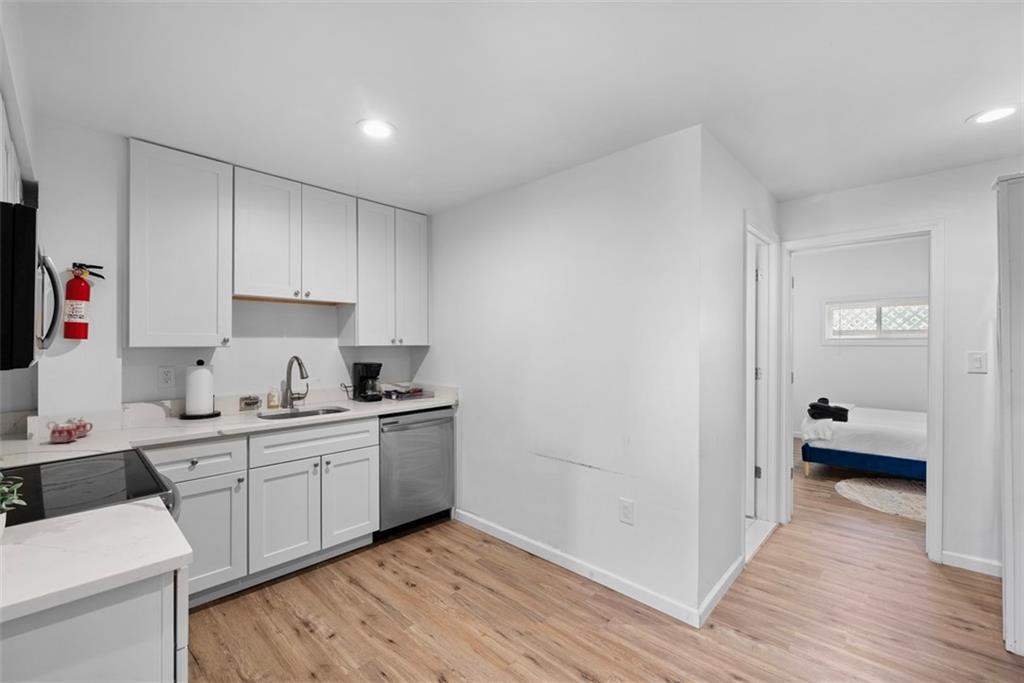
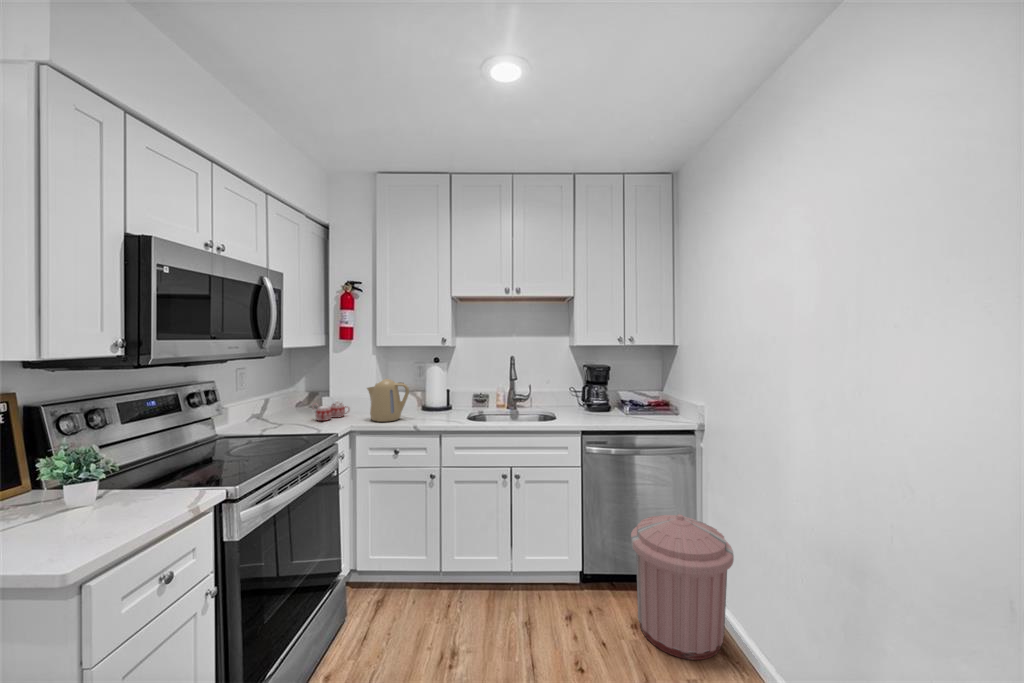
kettle: none [133,383,194,433] -> present [367,379,409,422]
trash can: none [424,462,491,555] -> present [631,514,734,660]

